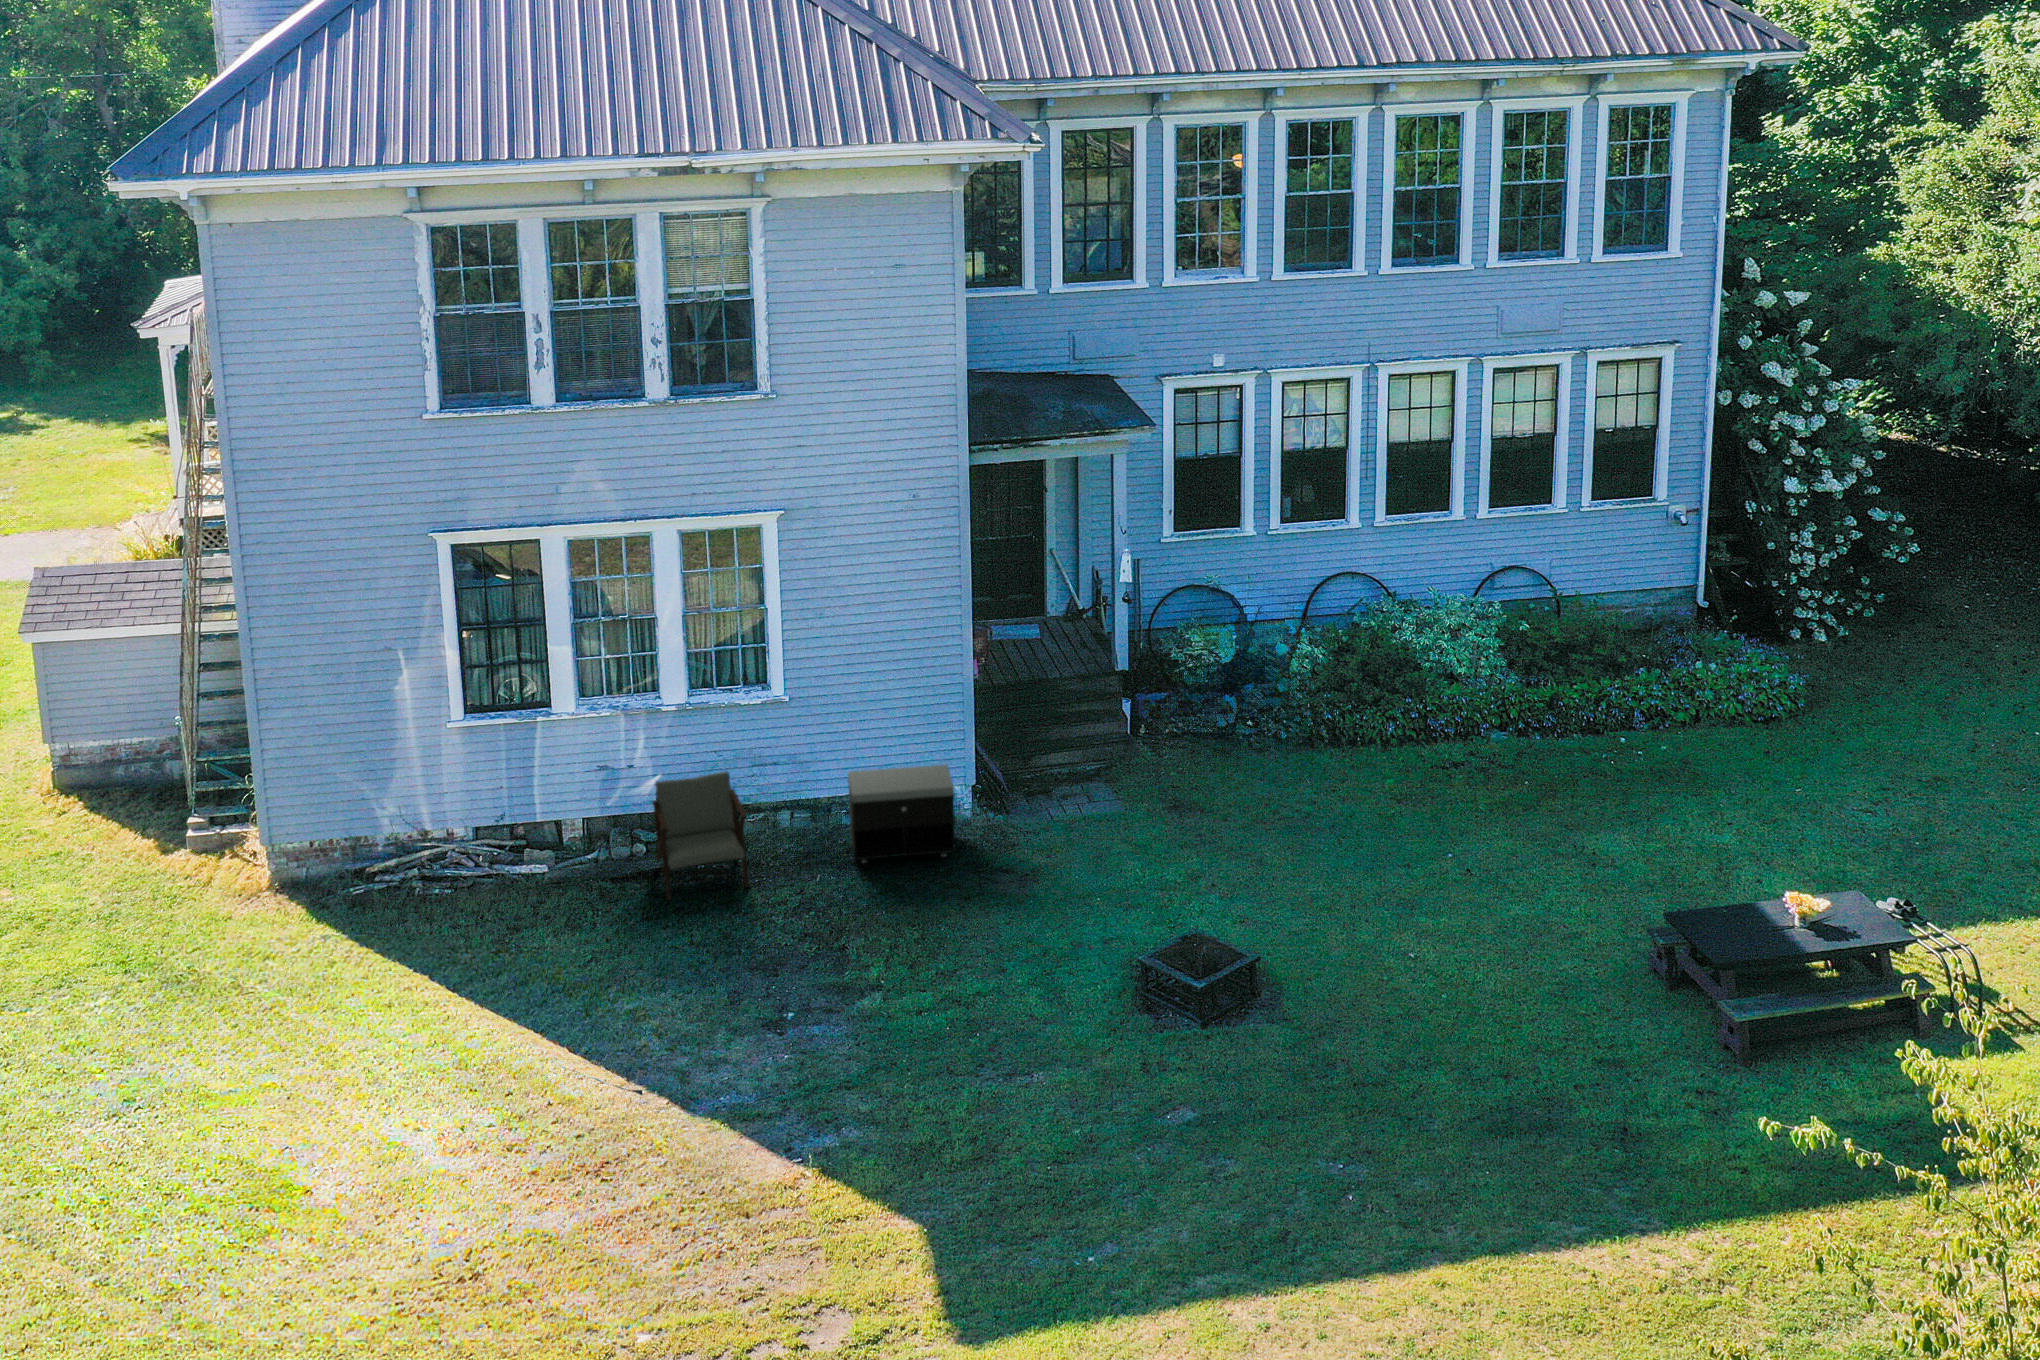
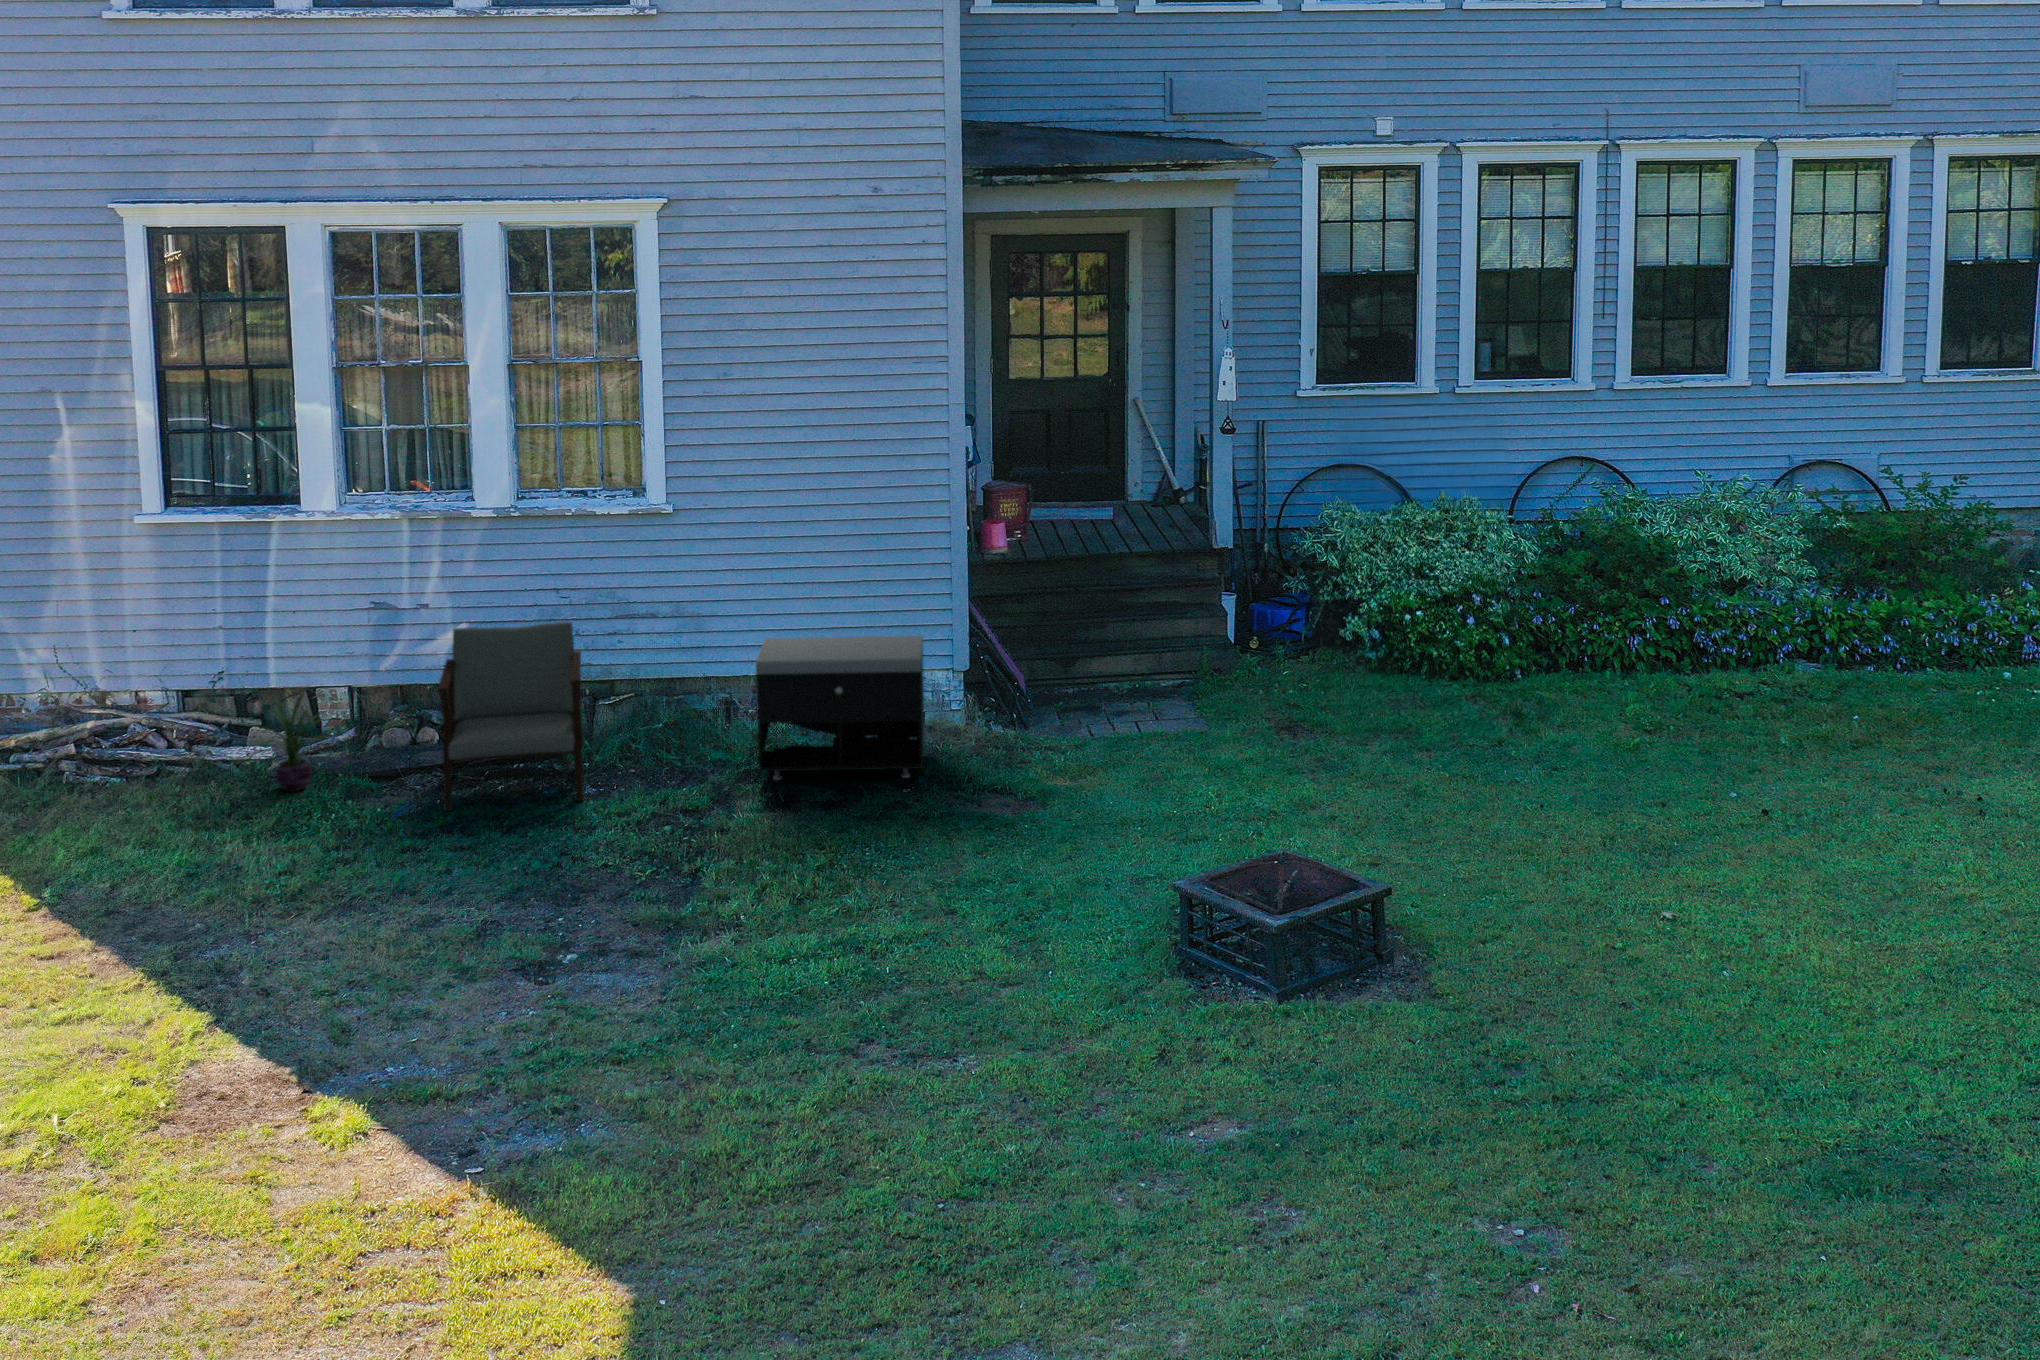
decorative plant: none [525,826,592,890] -> present [251,694,329,791]

